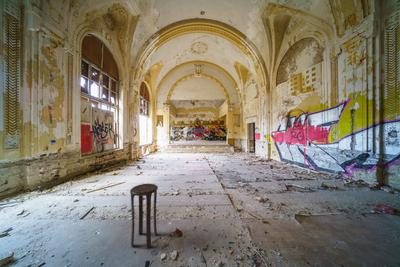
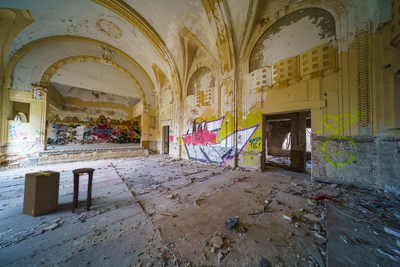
cardboard box: none [96,181,125,241] -> present [23,170,60,217]

